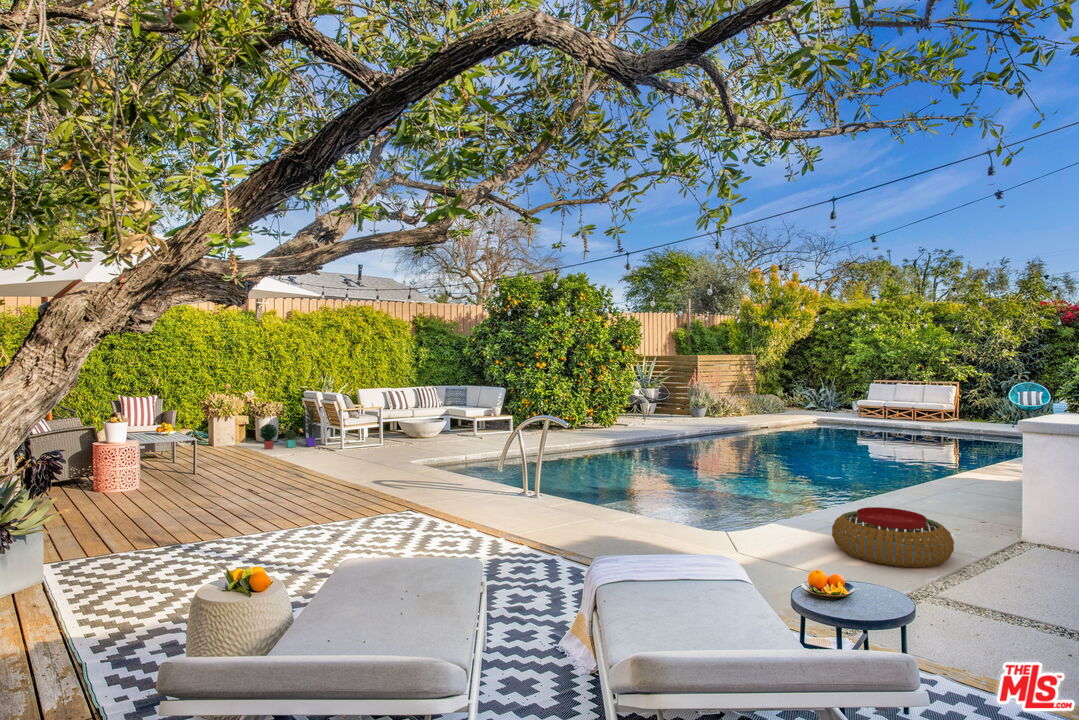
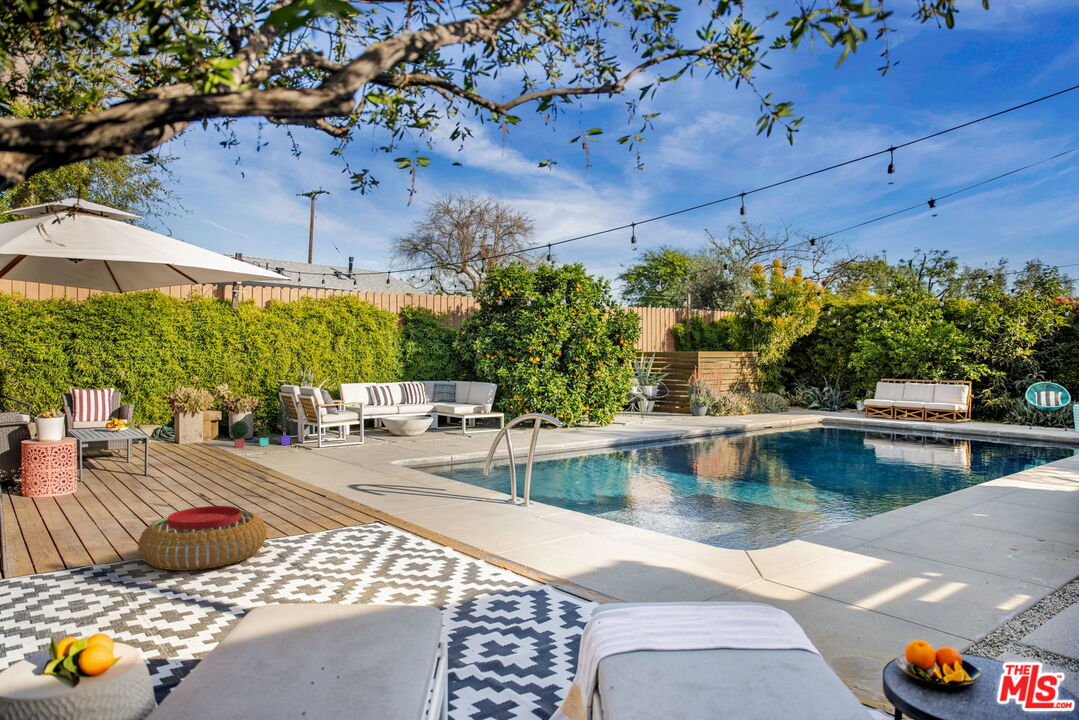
pouf: present [832,507,954,567] -> present [138,506,267,571]

